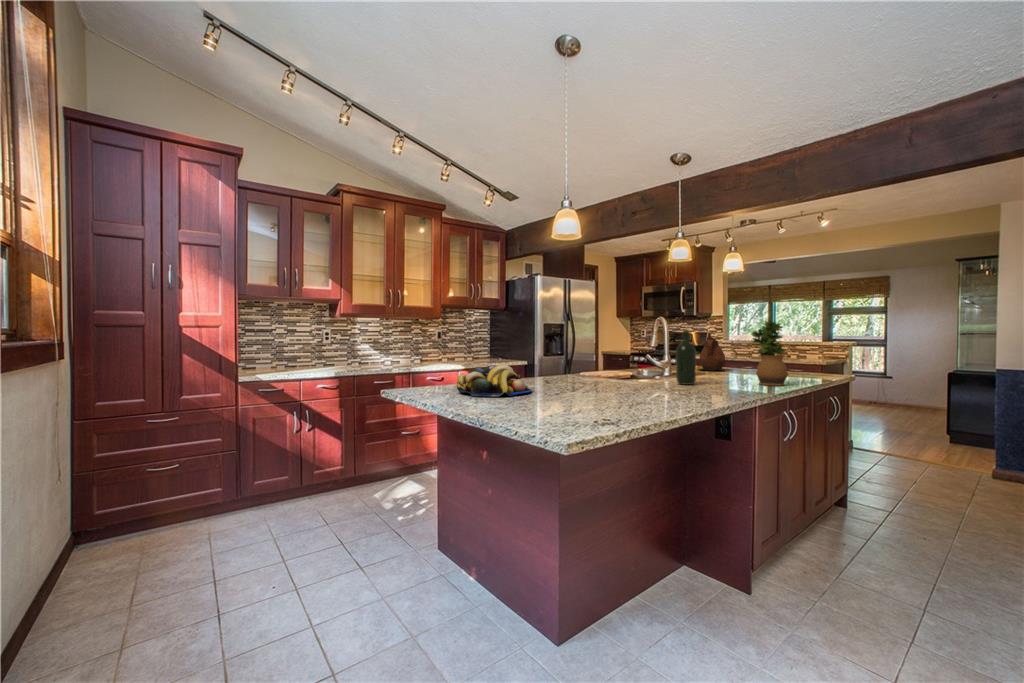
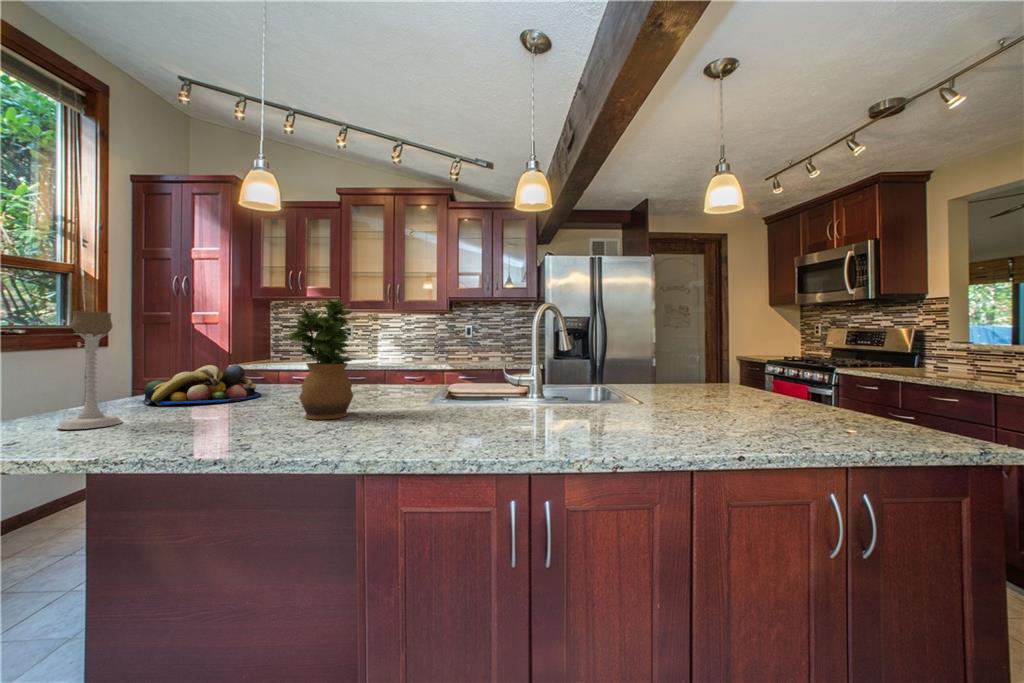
potted plant: present [752,320,788,386] -> present [288,299,353,419]
candle holder: none [549,326,582,406] -> present [56,311,122,430]
wine bottle: present [676,329,696,385] -> none [451,315,486,418]
ceramic pitcher: present [700,337,727,370] -> none [696,333,757,399]

